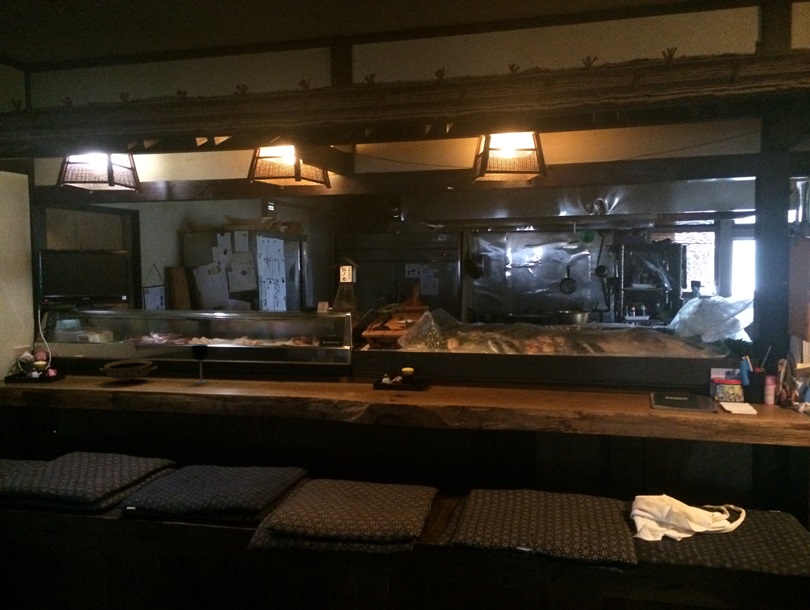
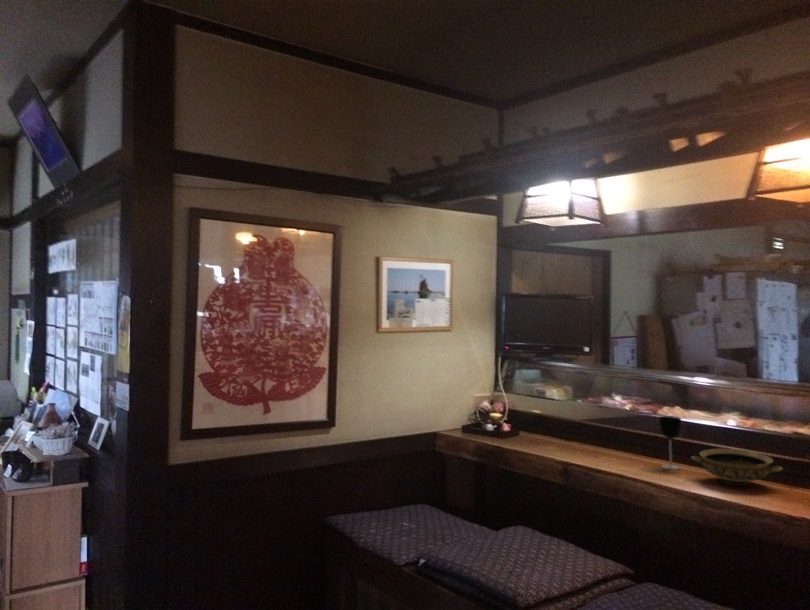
ceramic bowl: present [99,360,157,383] -> present [691,449,783,486]

